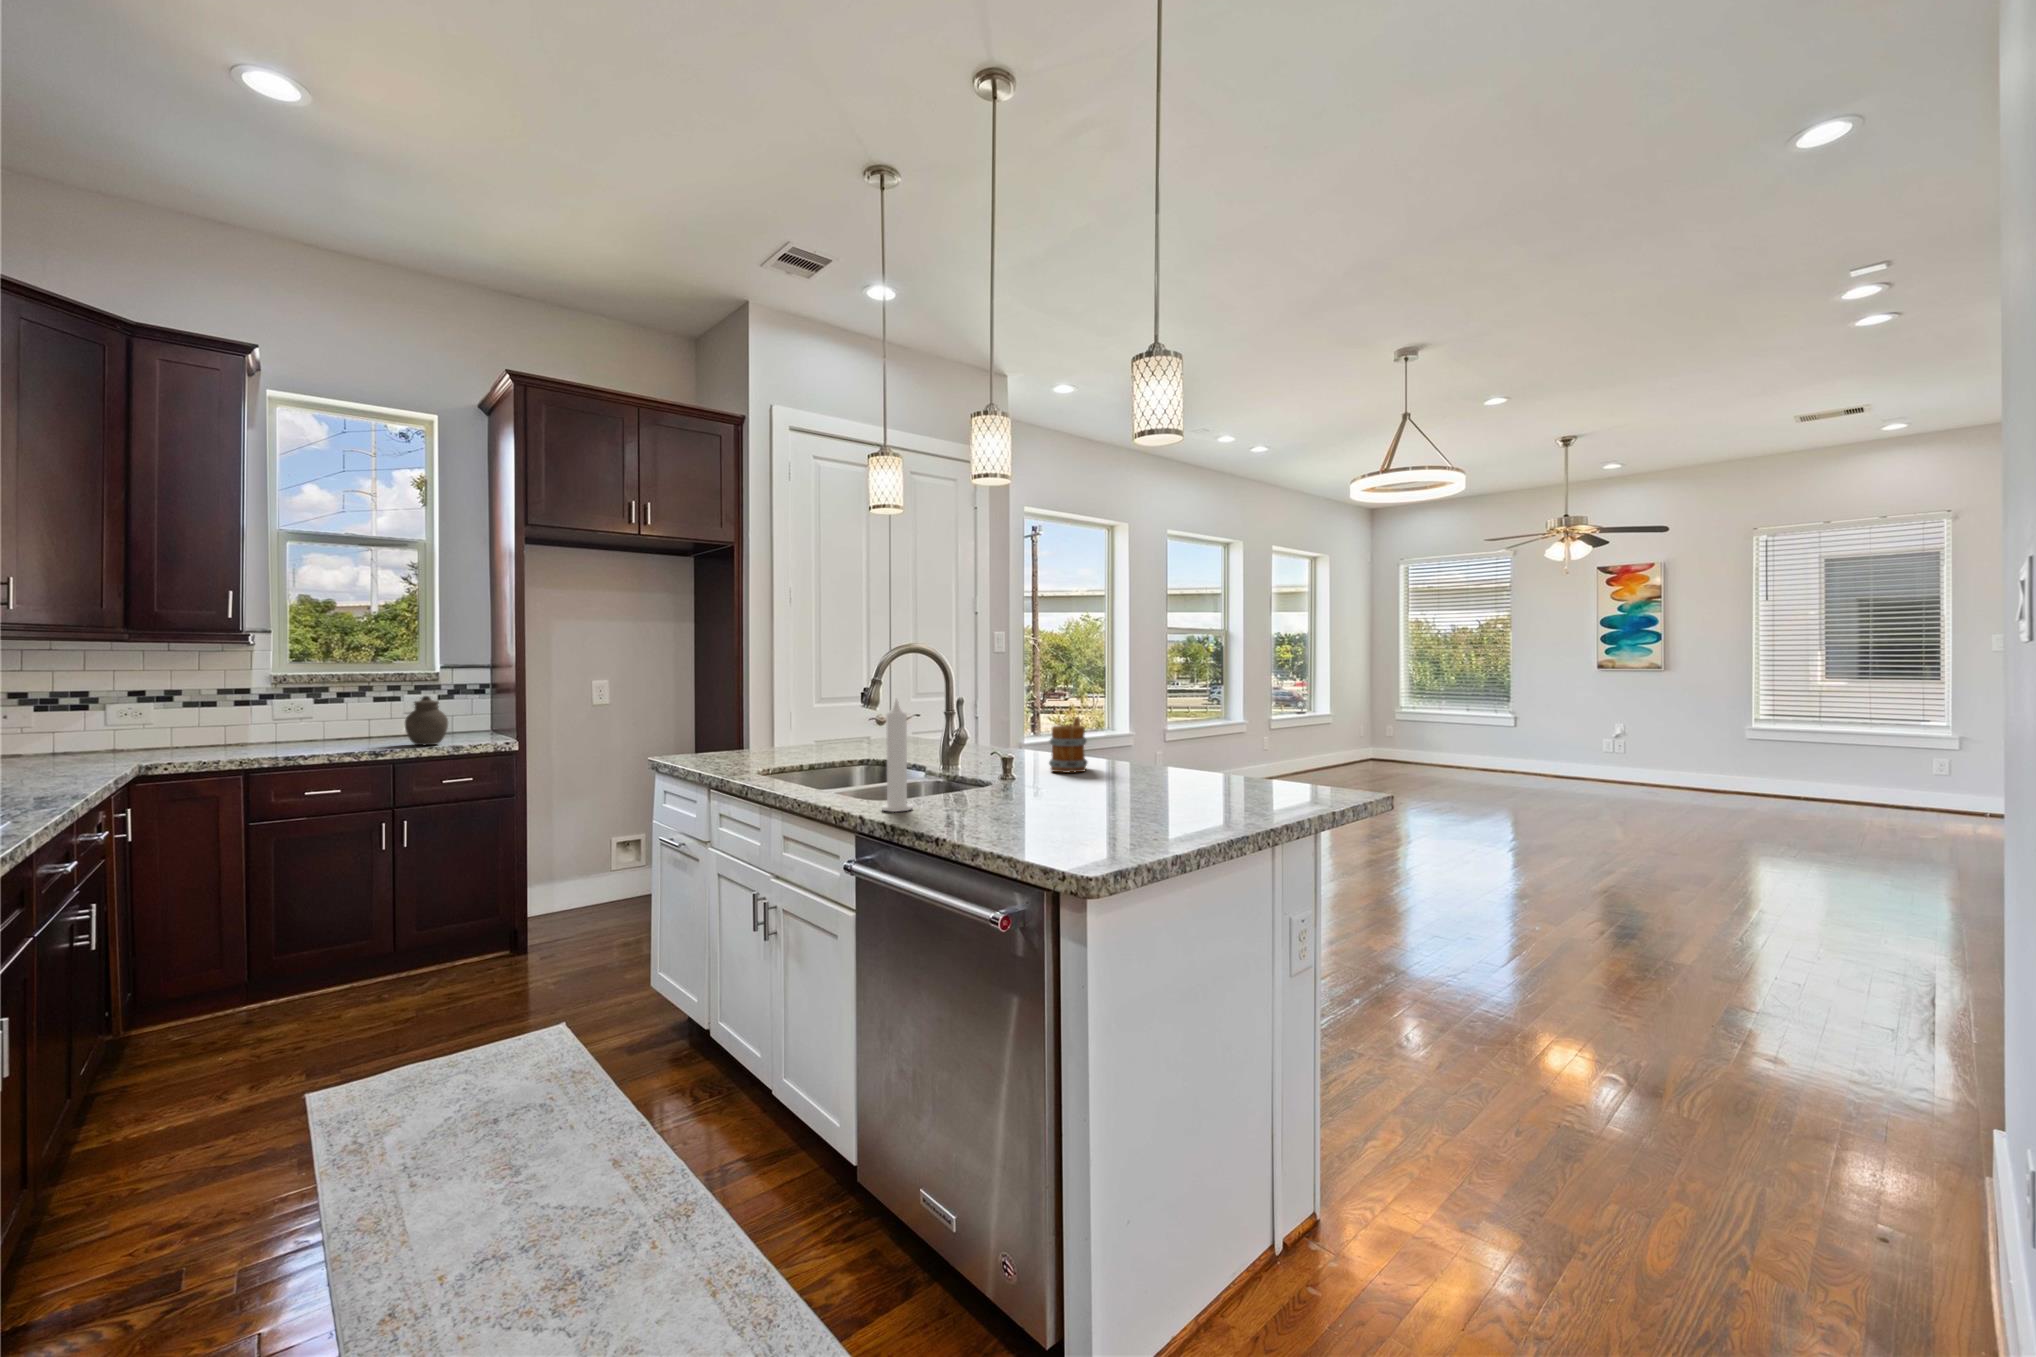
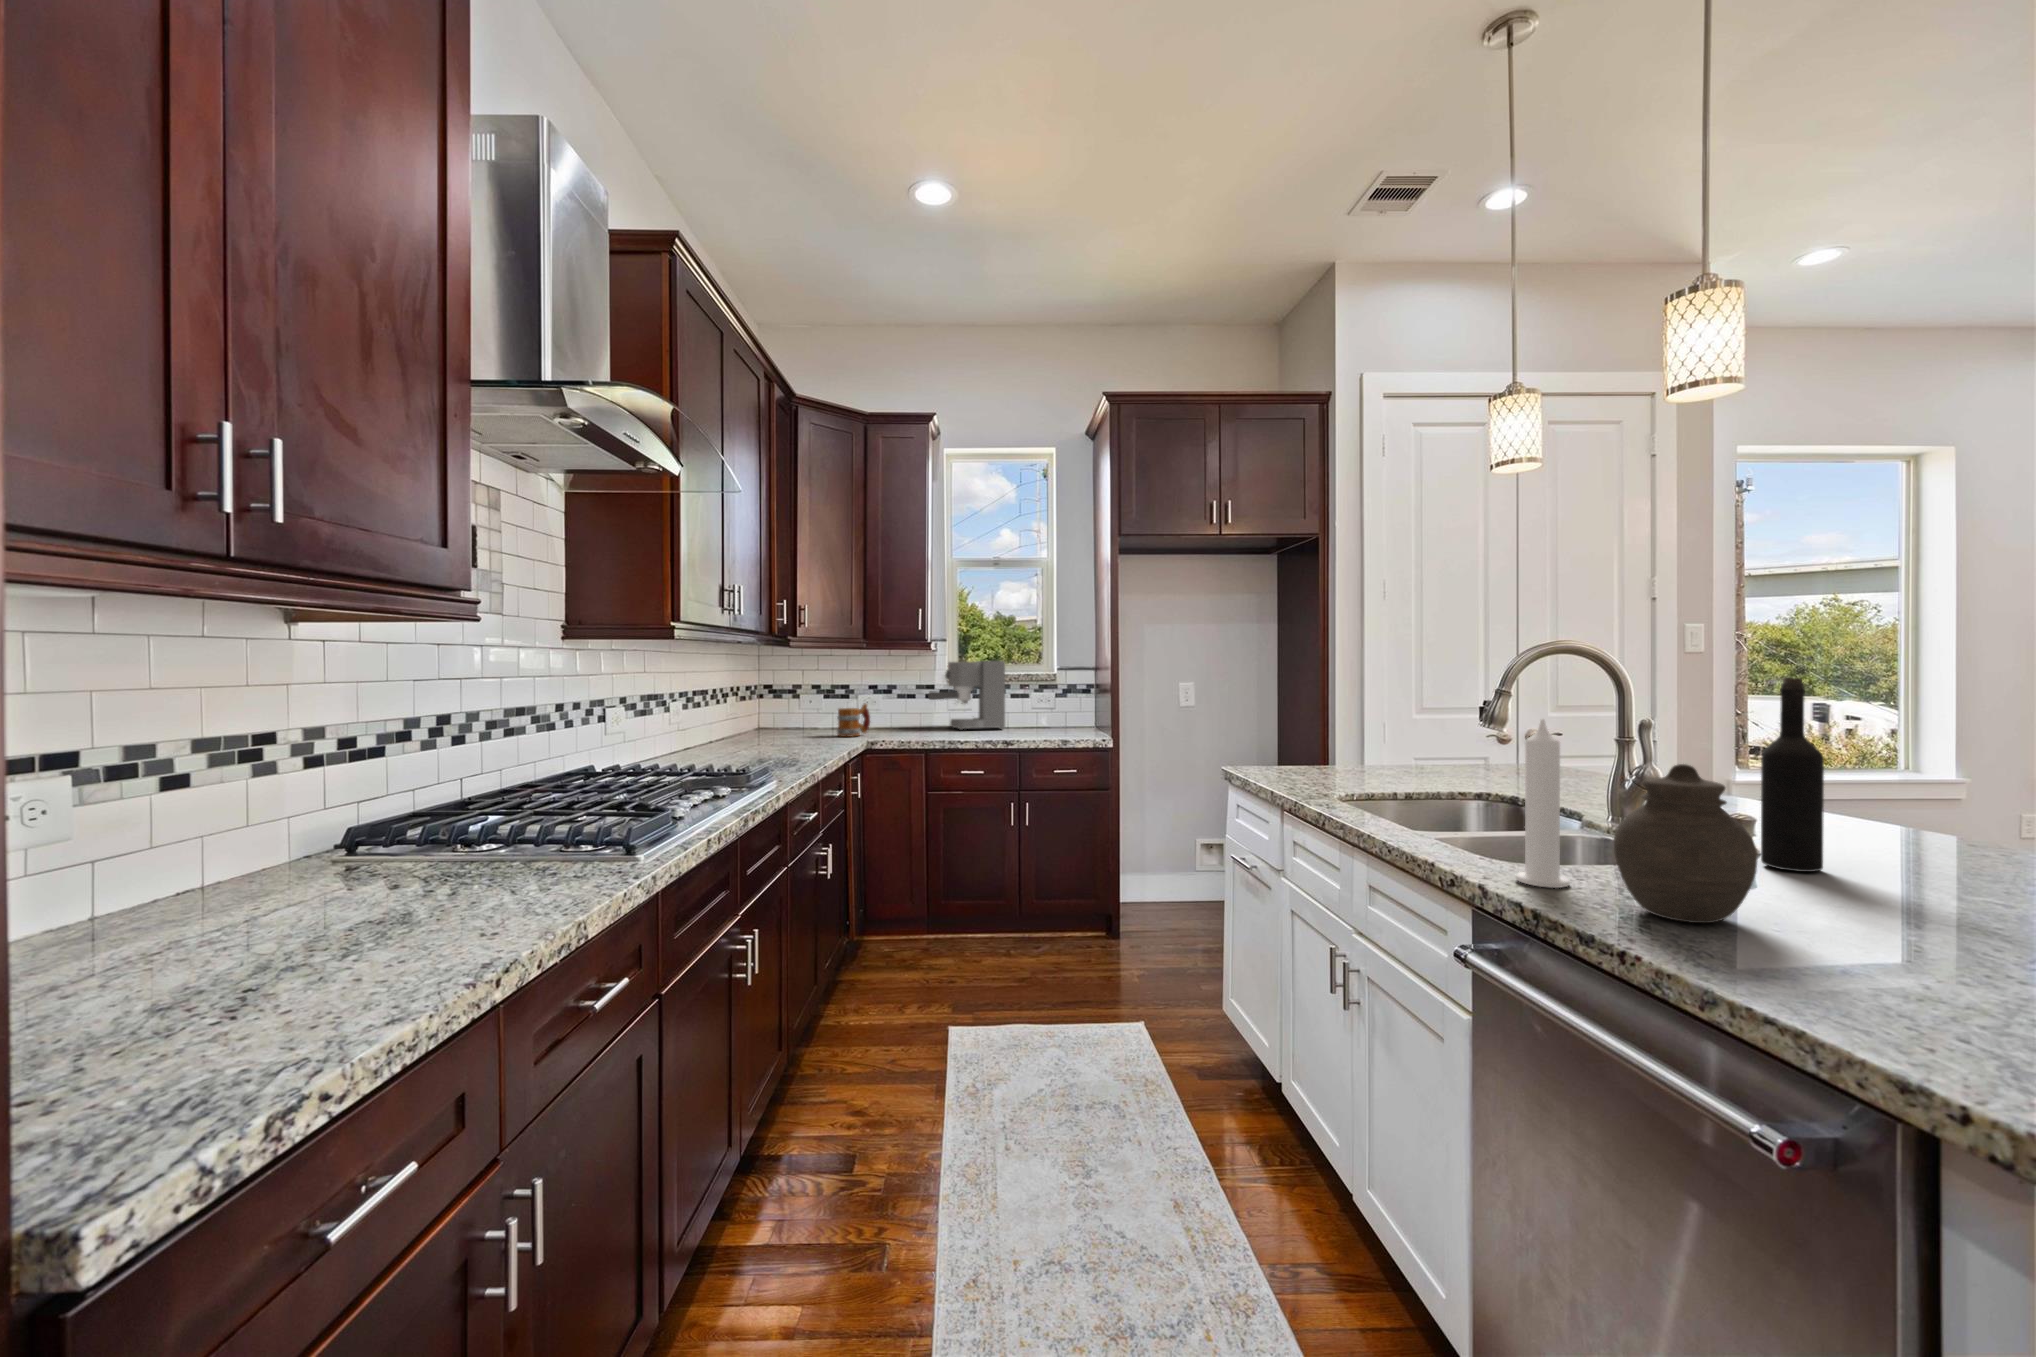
coffee maker: none [245,658,366,743] -> present [928,661,1005,730]
wine bottle: none [1015,670,1043,787] -> present [1761,678,1824,872]
jar: present [405,696,448,745] -> present [1614,764,1758,923]
mug: present [1049,717,1087,773] -> present [837,704,870,737]

